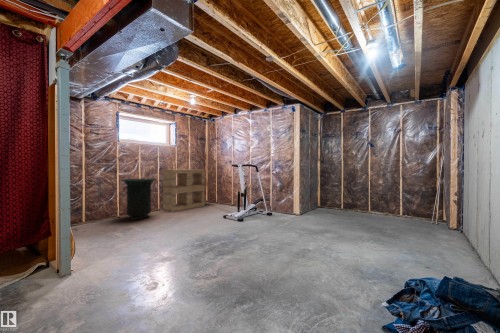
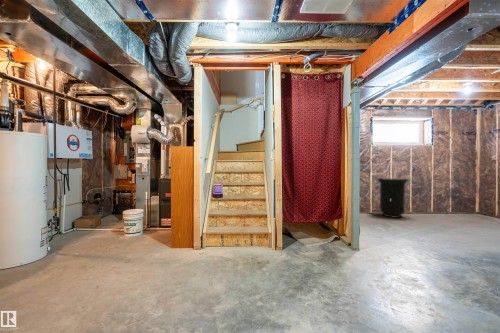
shelving unit: present [163,169,205,212] -> none [416,171,477,219]

